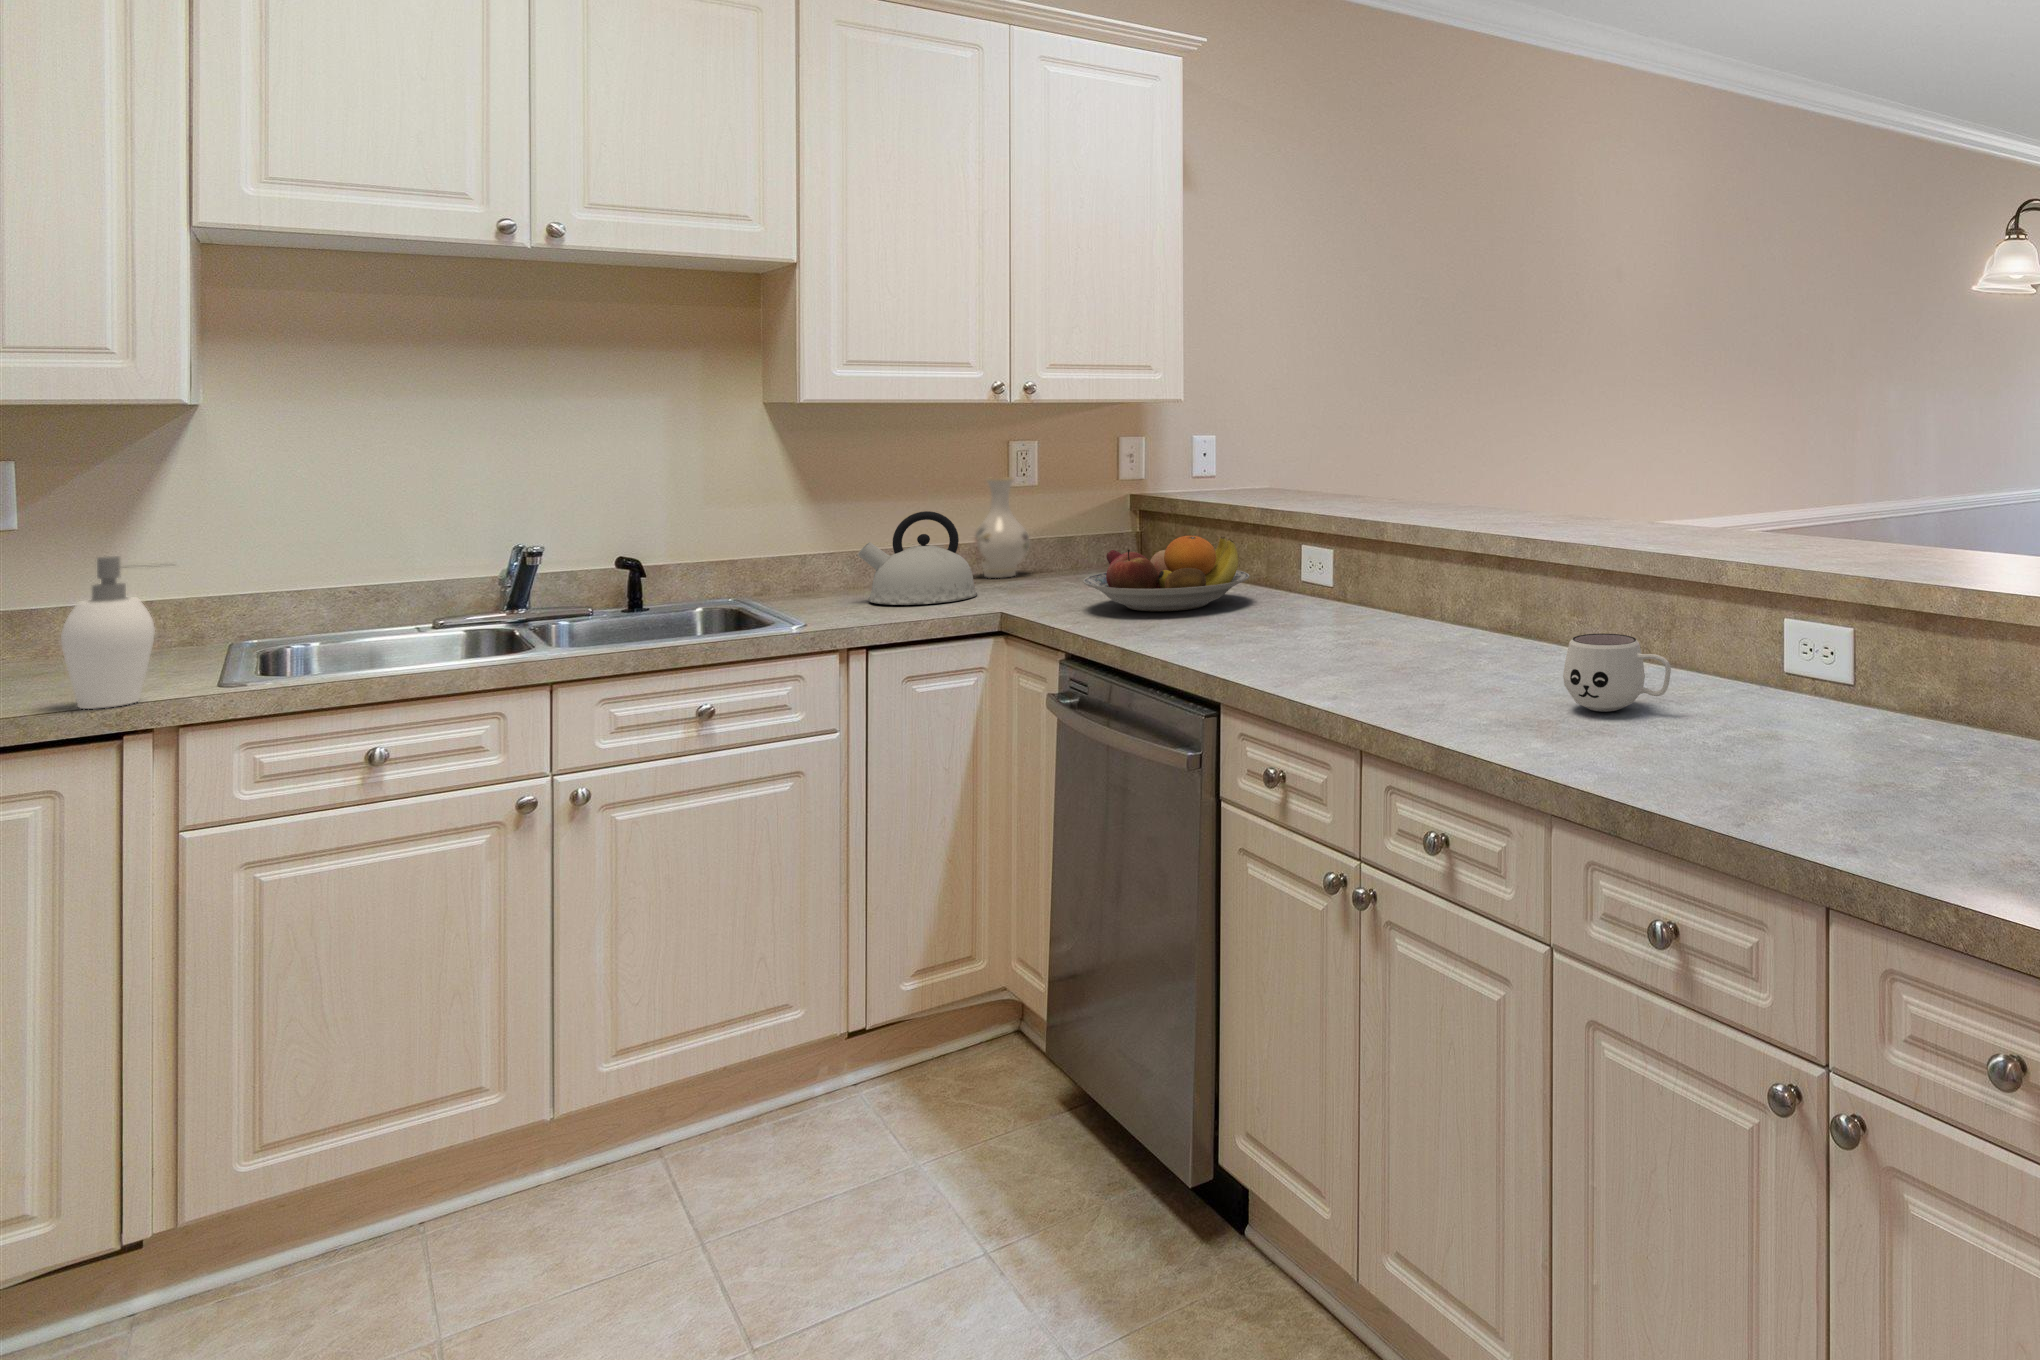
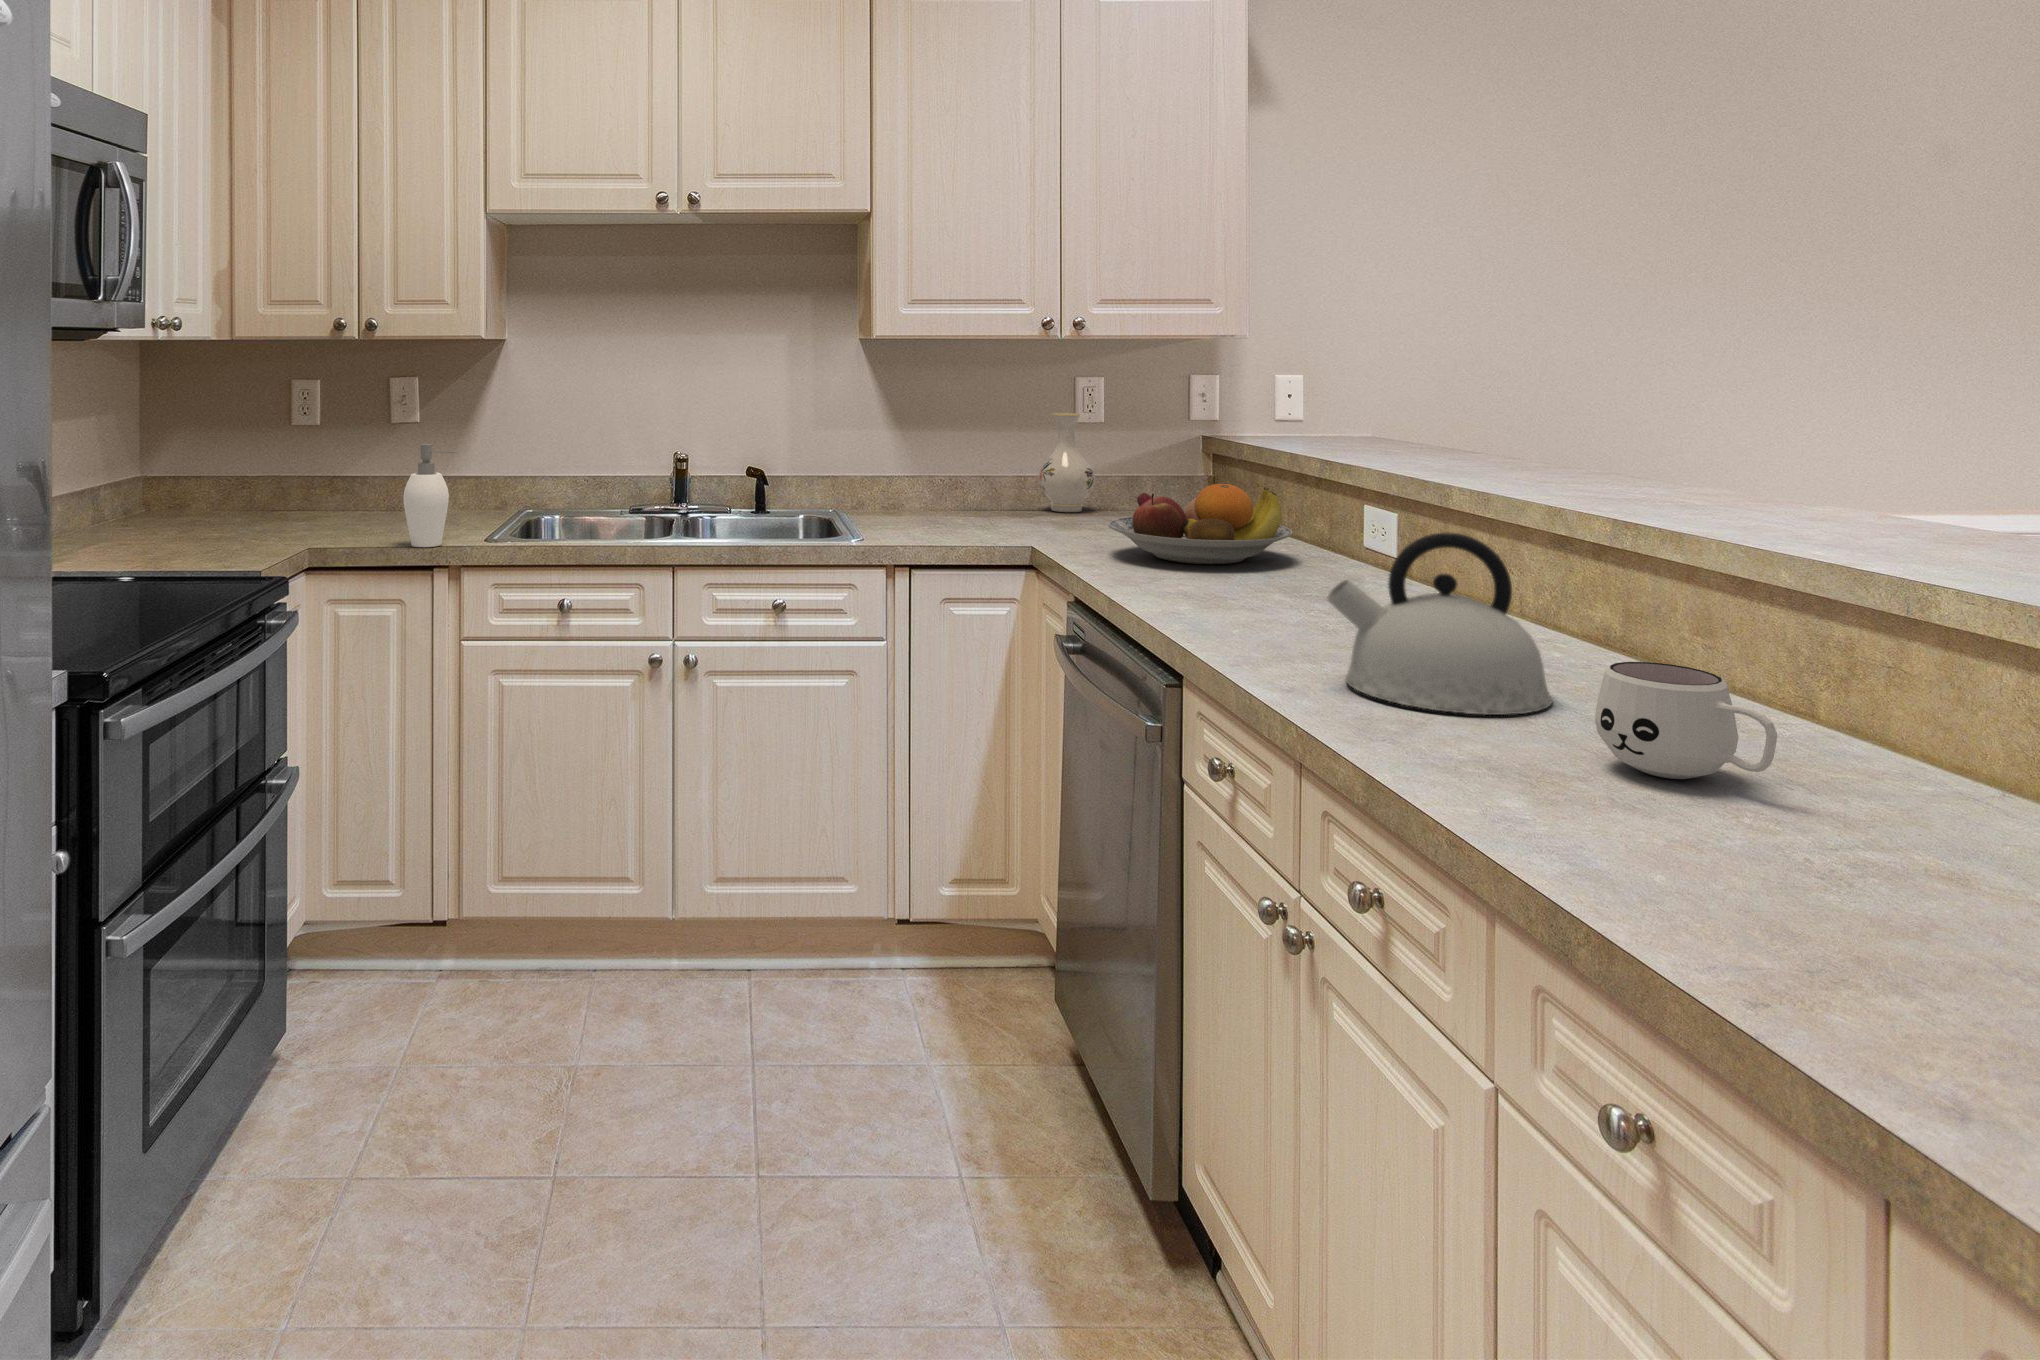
kettle: present [857,511,977,605] -> present [1327,533,1552,715]

